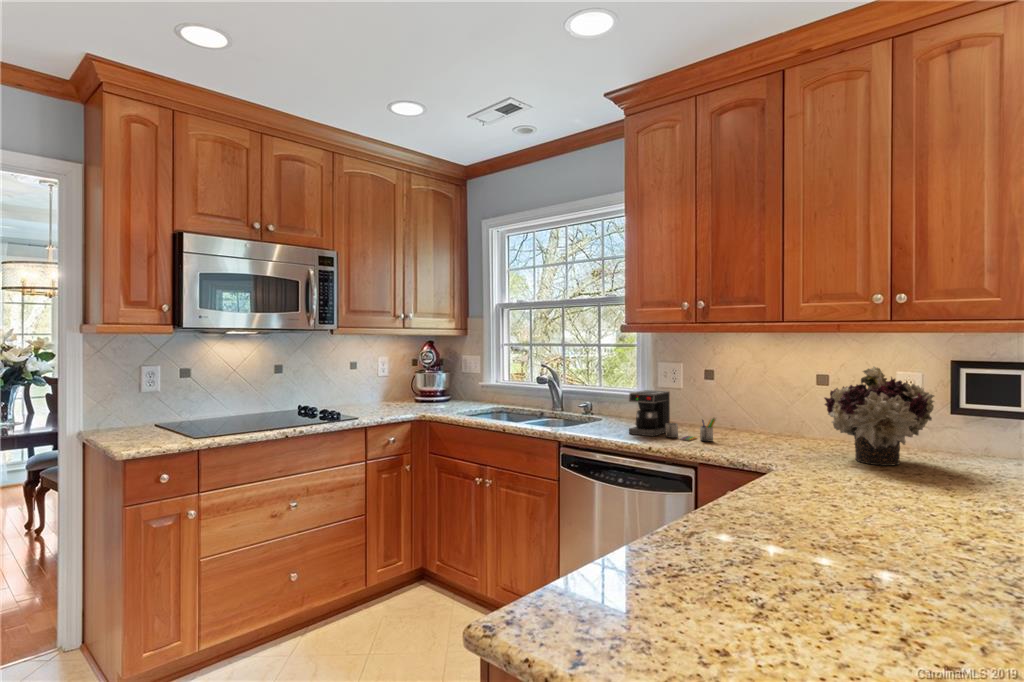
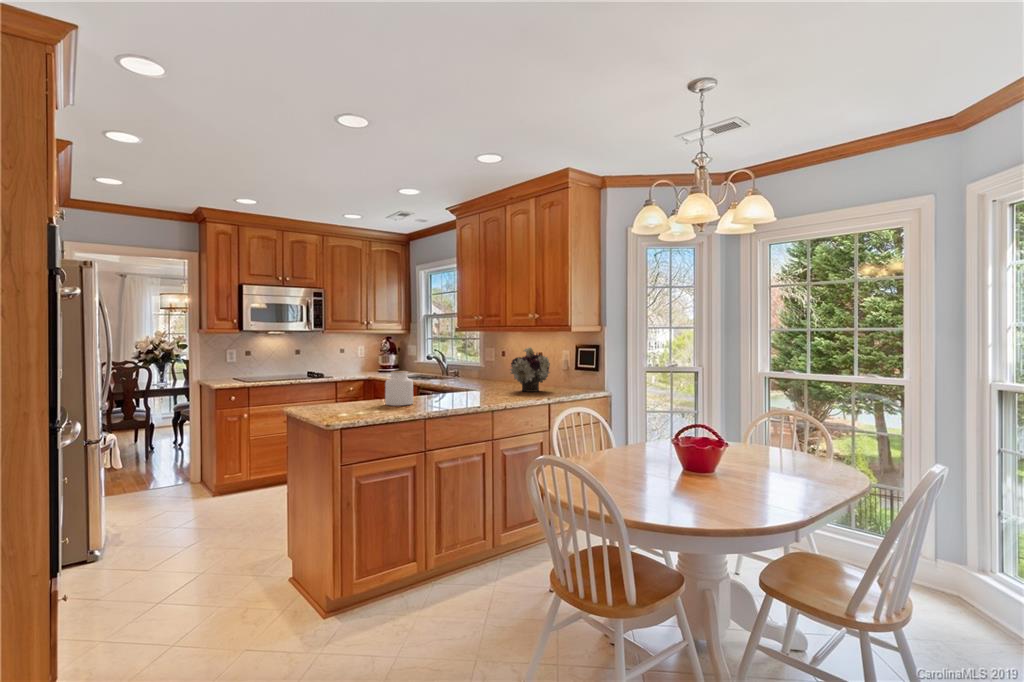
coffee maker: present [629,390,716,441] -> none [454,362,487,386]
jar: none [775,453,878,584] -> present [385,371,413,406]

